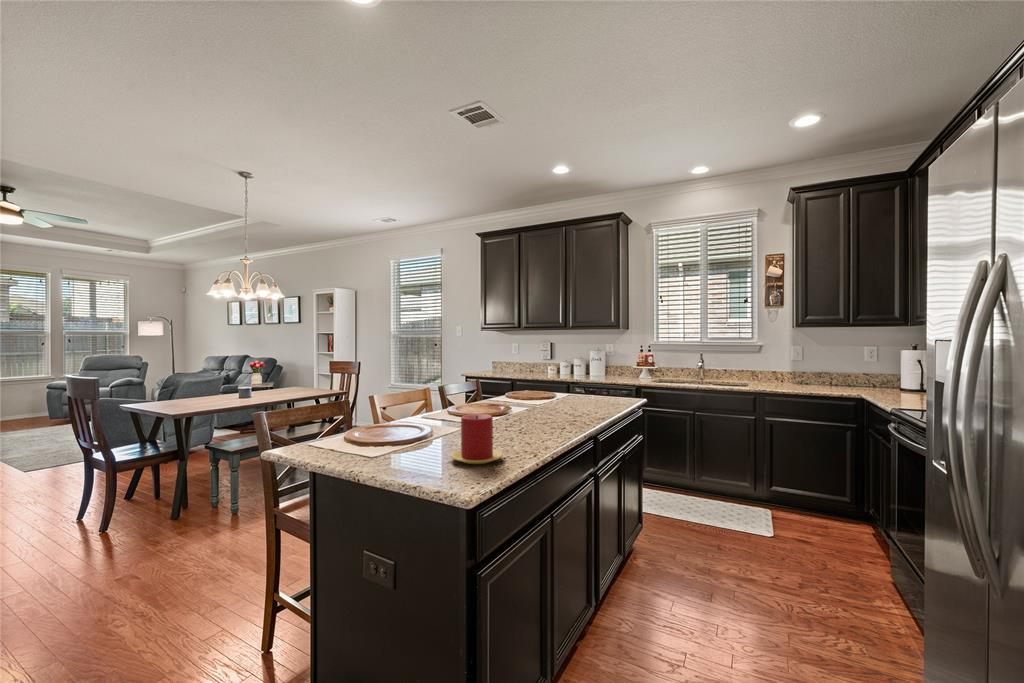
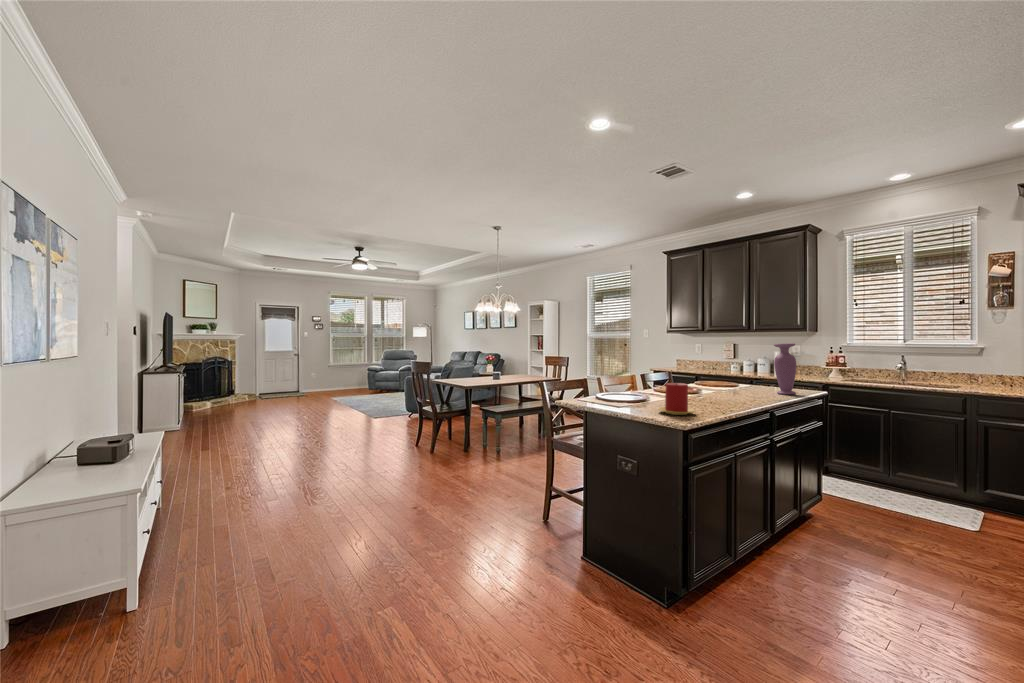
vase: none [593,346,617,408] -> present [774,343,796,394]

